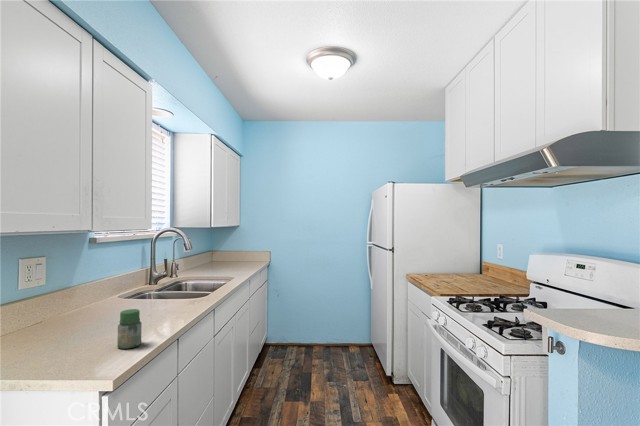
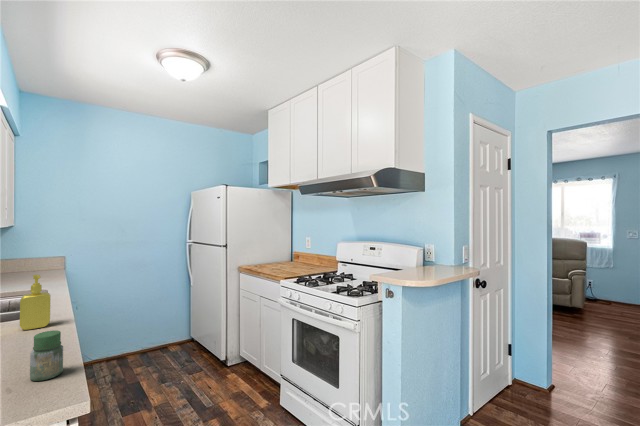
soap dispenser: none [174,263,196,306] -> present [20,275,50,330]

